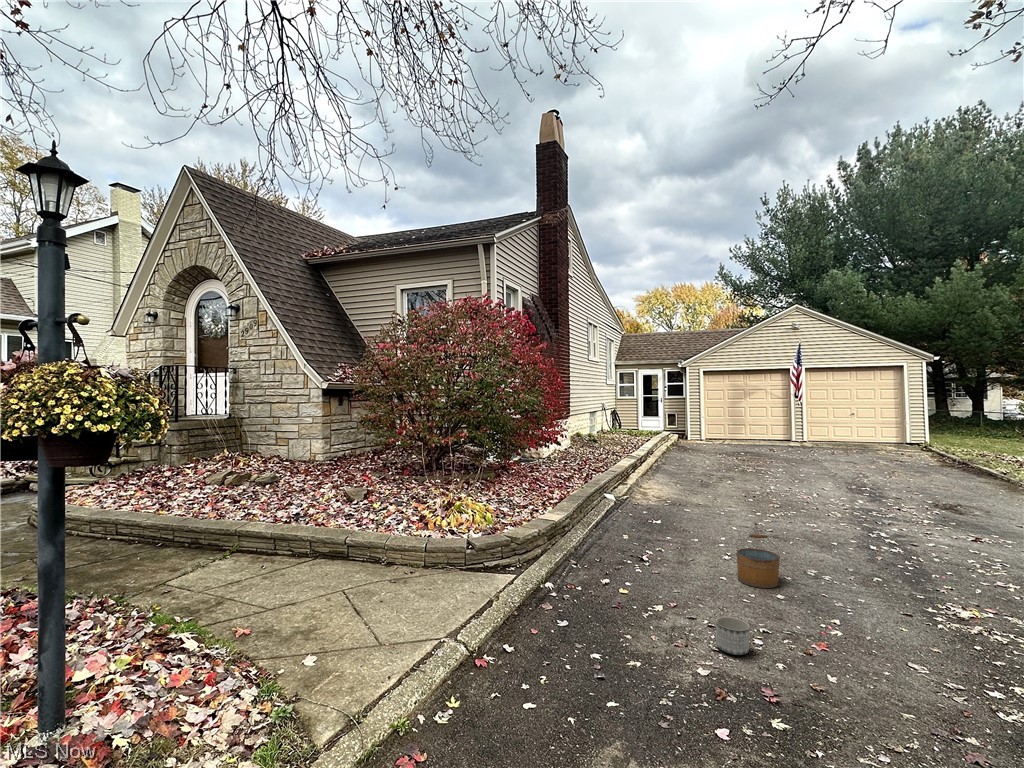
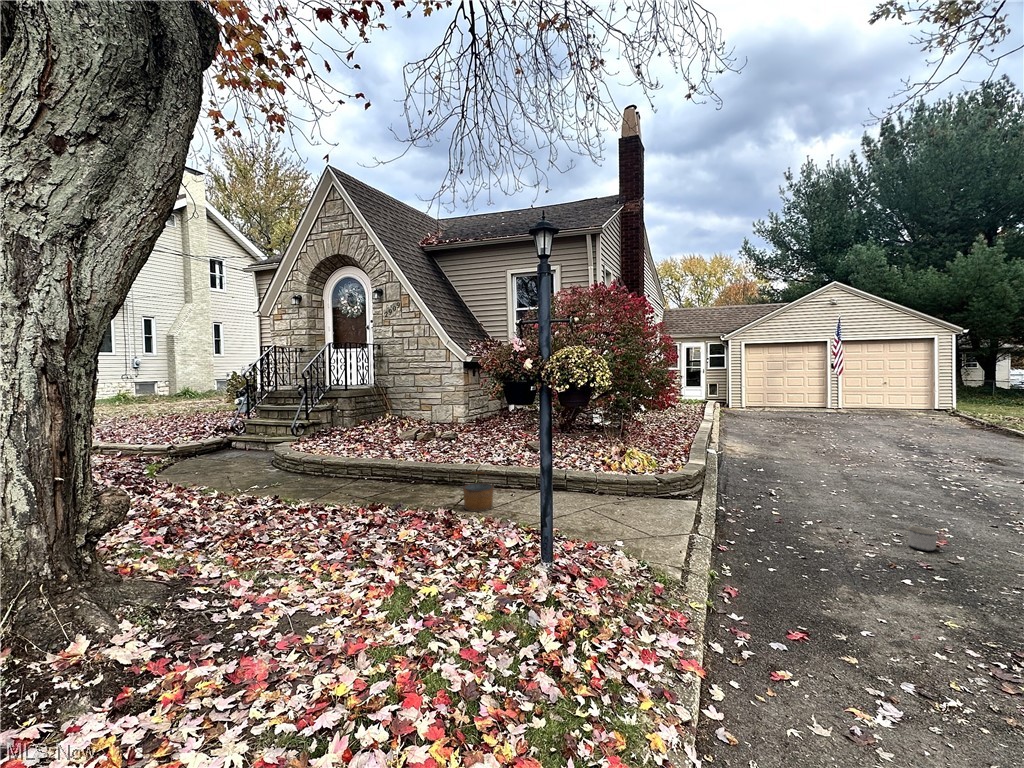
bucket: present [736,535,780,588] -> present [463,472,494,512]

